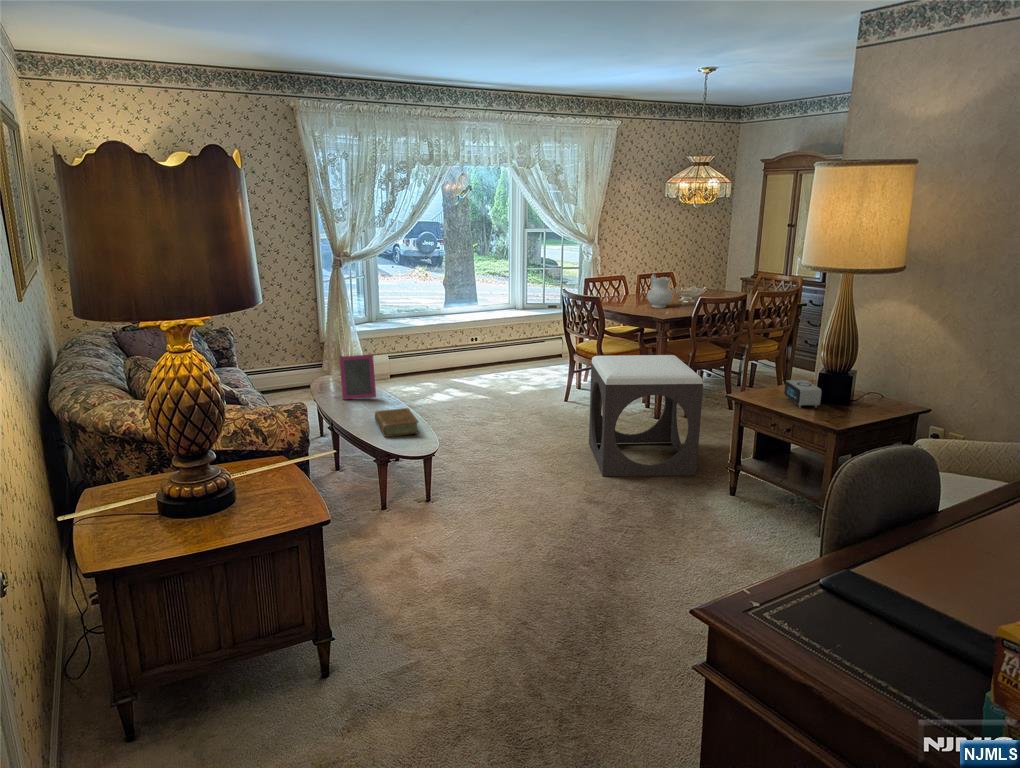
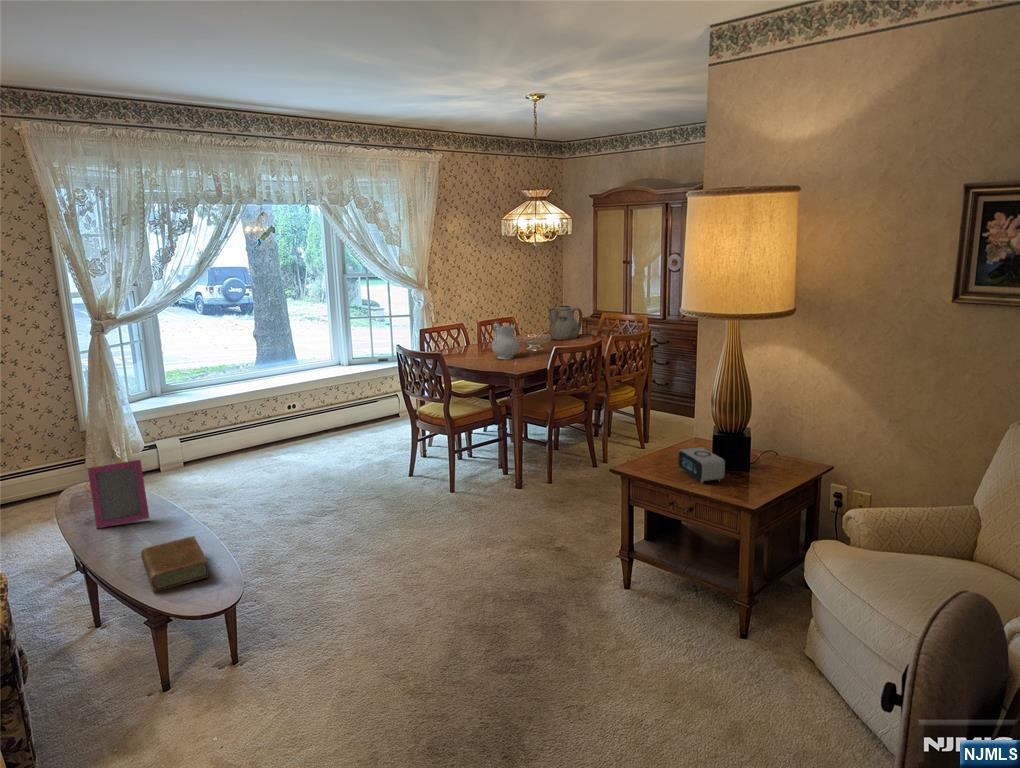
teapot: none [704,264,738,296] -> present [548,306,582,340]
footstool: present [589,355,703,476] -> none [439,419,578,583]

